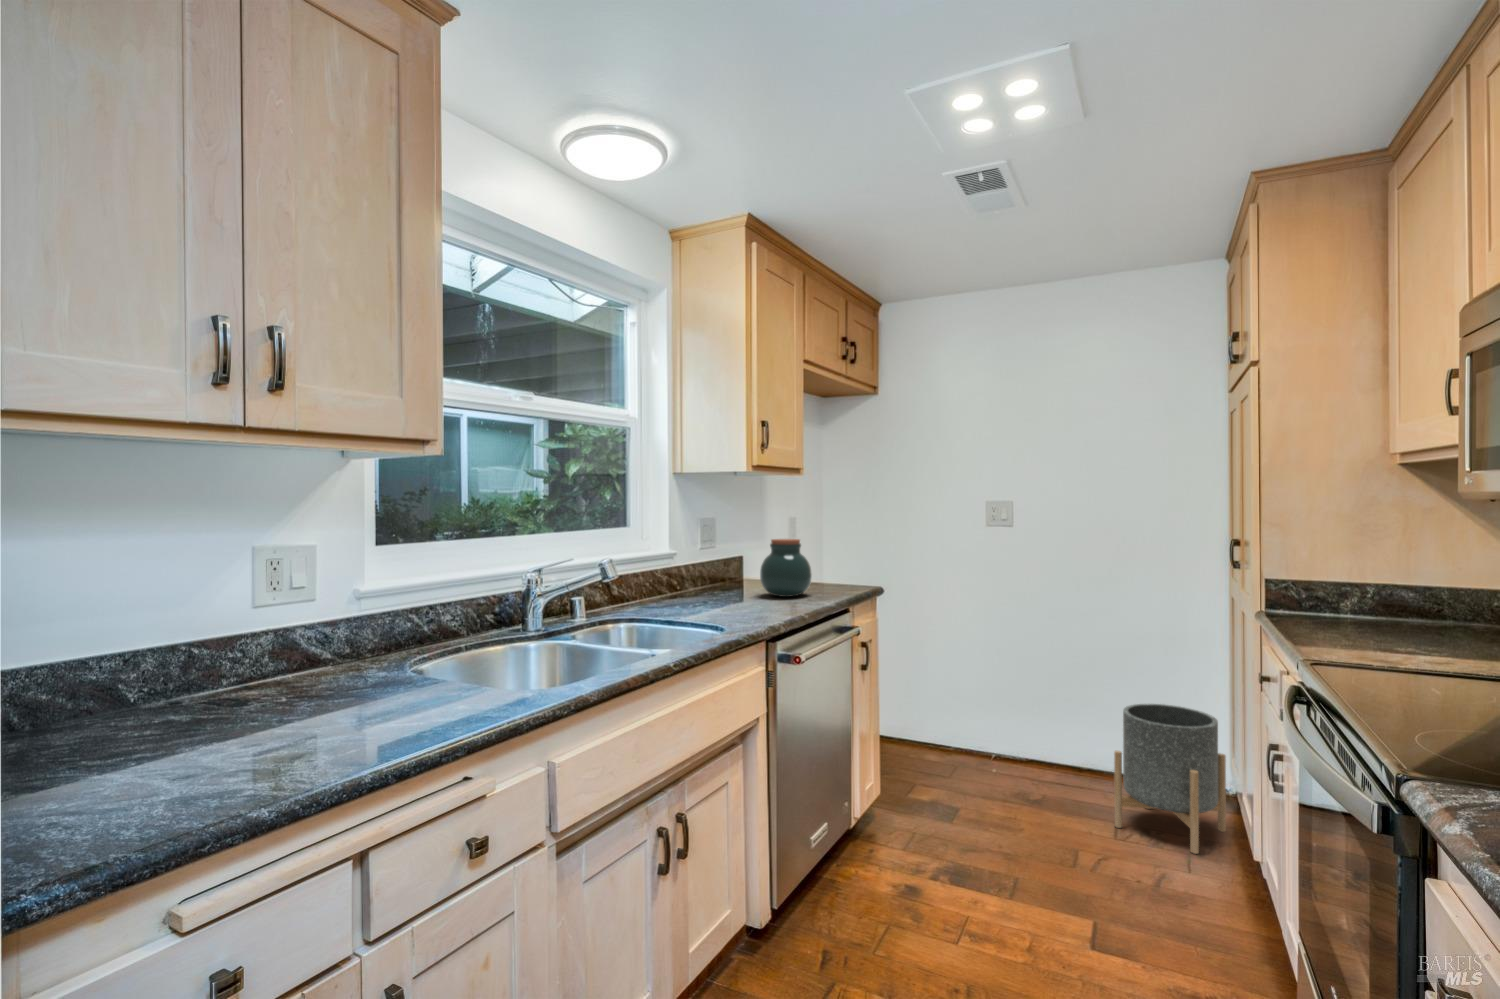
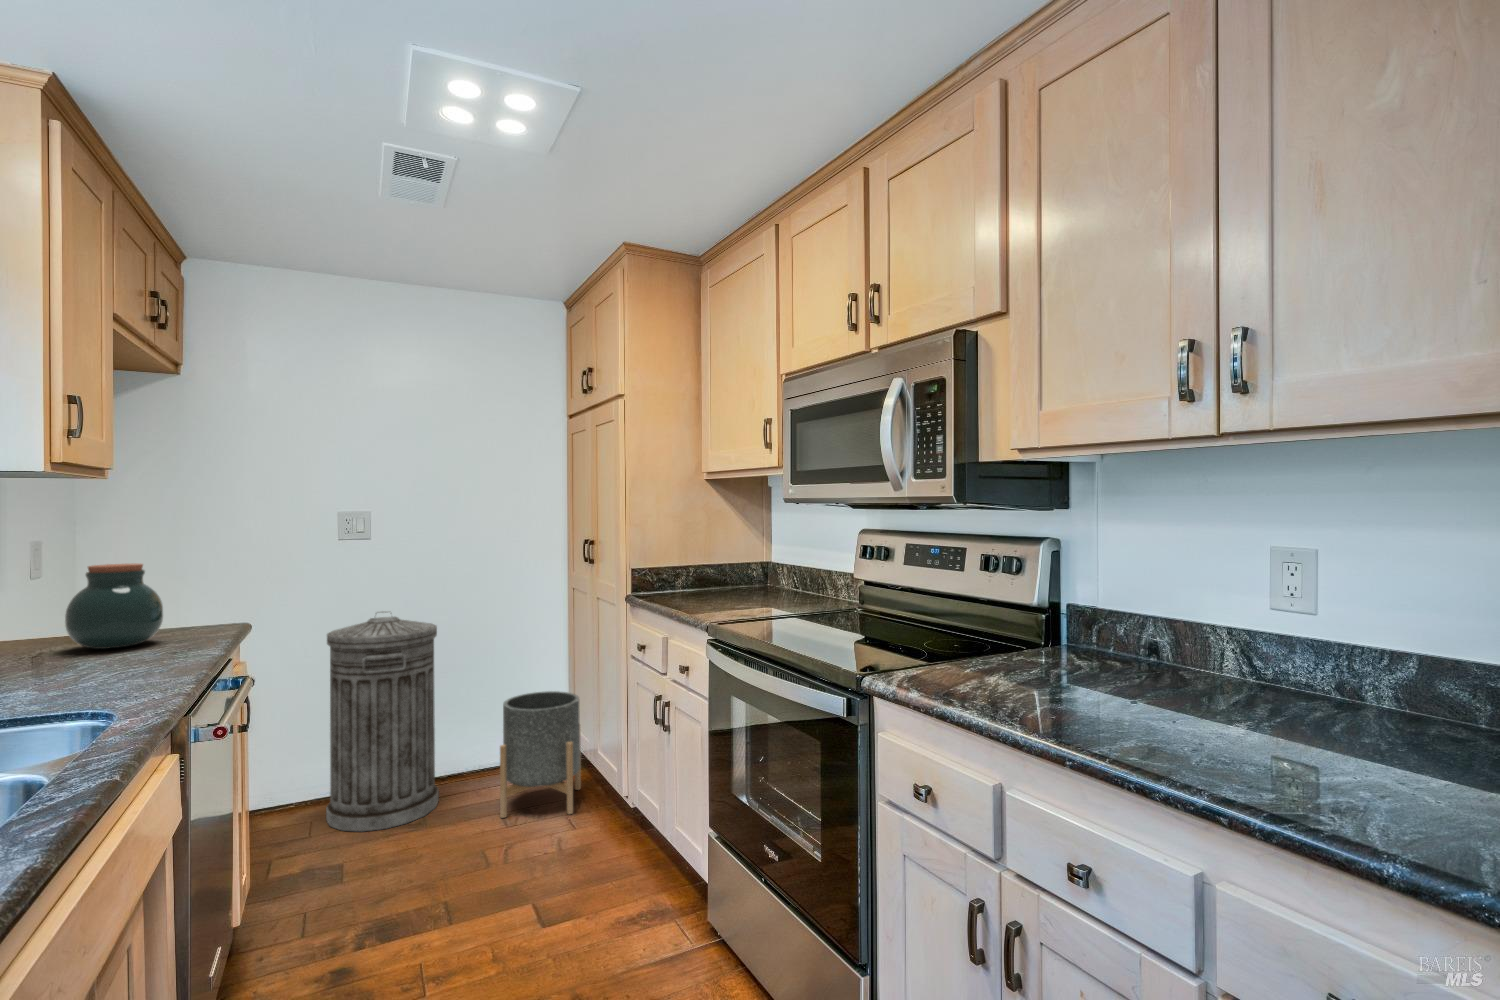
trash can: none [968,594,1067,797] -> present [326,611,439,832]

